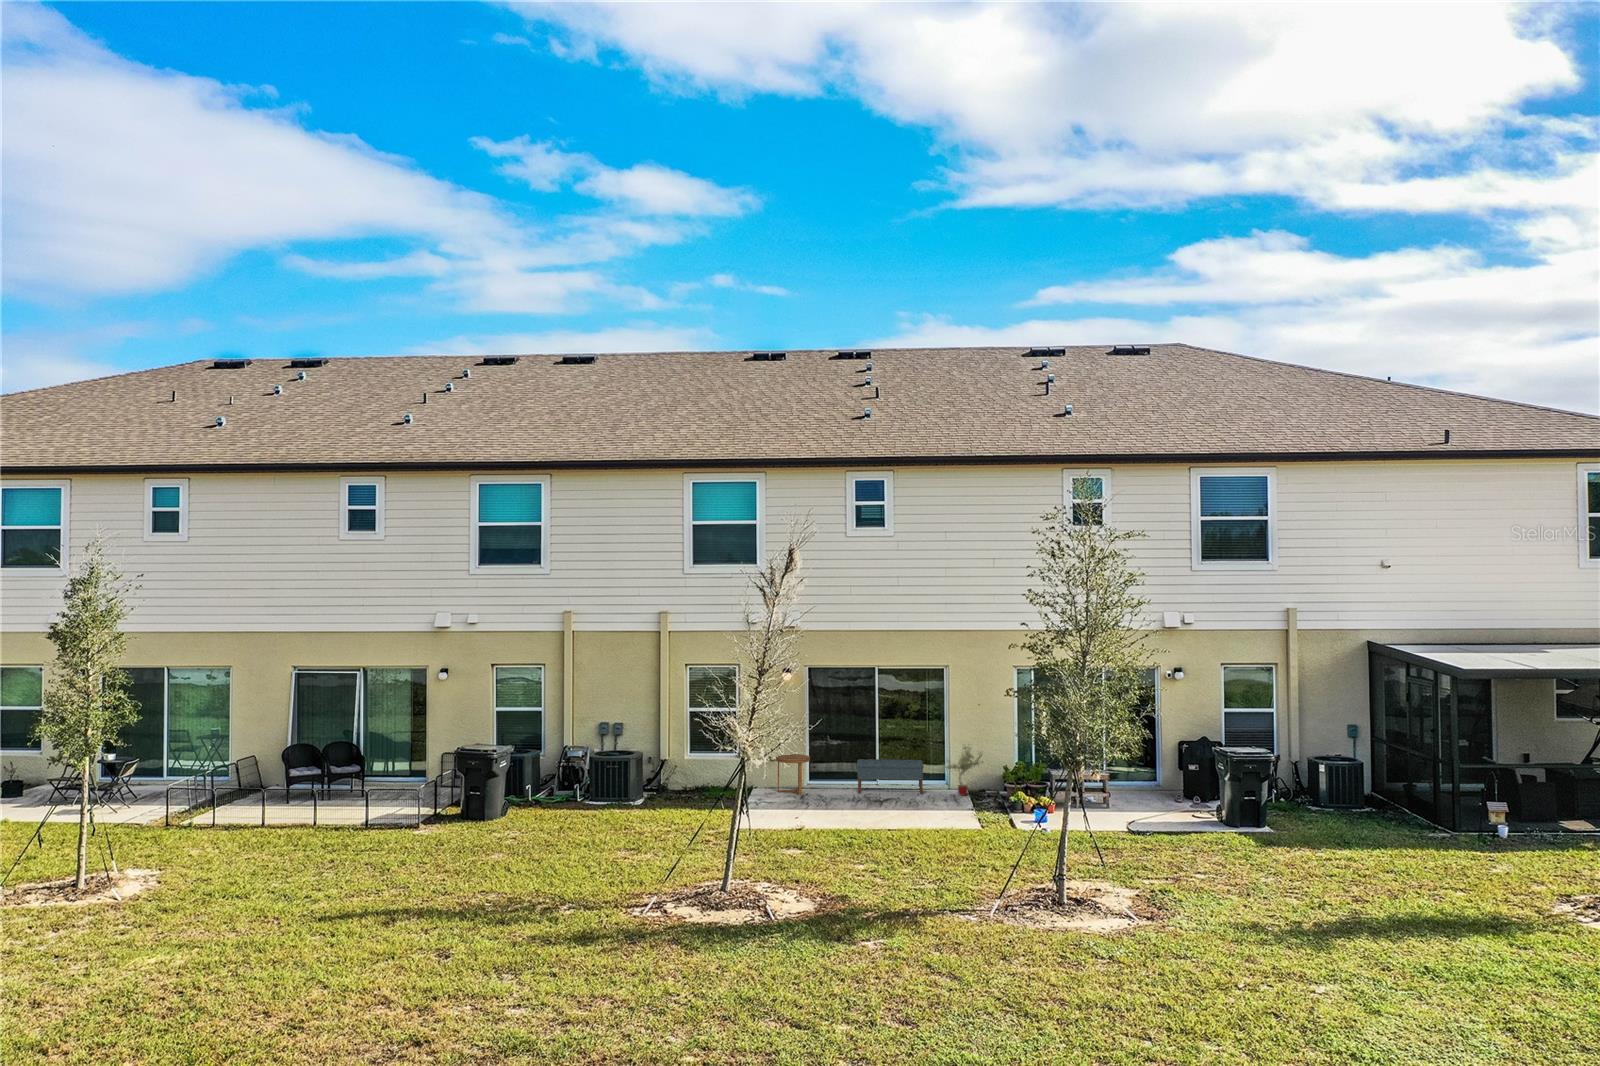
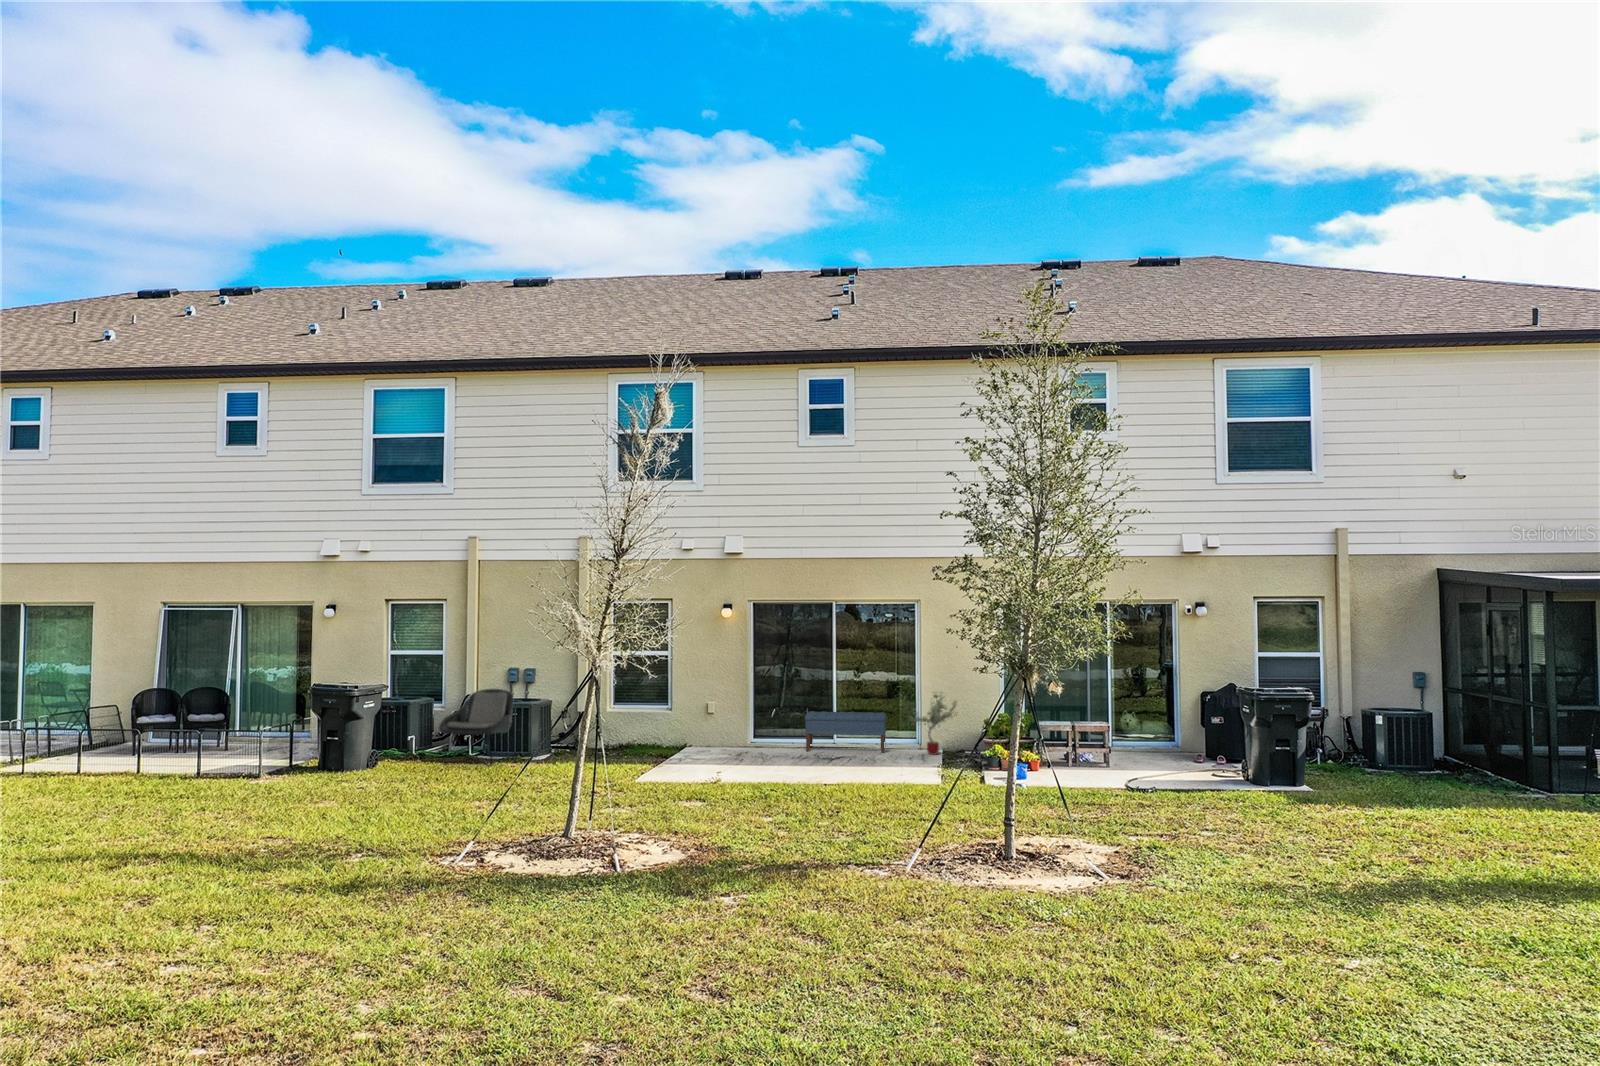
lounge chair: none [563,746,624,814] -> present [439,689,515,766]
side table: present [776,754,810,795] -> none [708,705,749,752]

